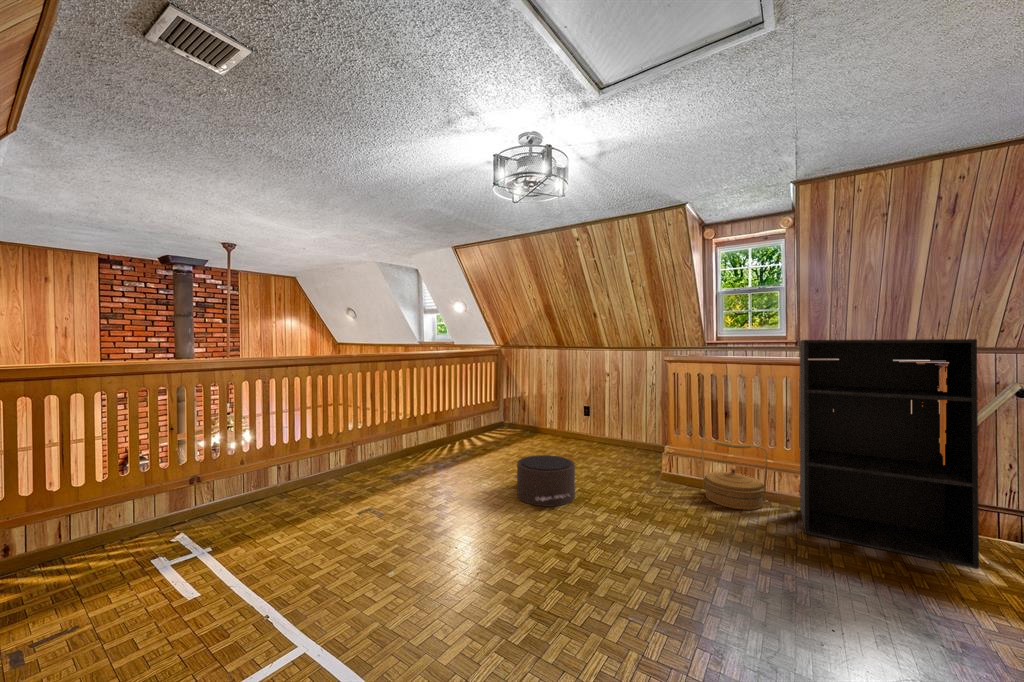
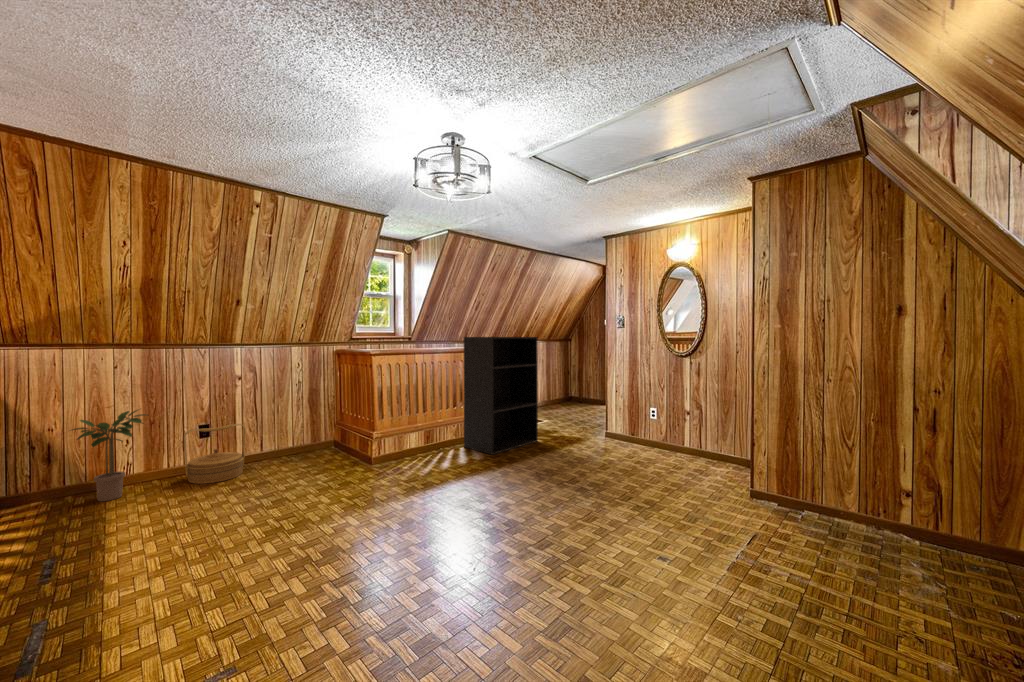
potted plant: none [516,387,548,439] -> present [72,410,146,501]
woven basket: present [702,440,767,510] -> present [184,424,246,484]
pouf: present [514,455,575,506] -> none [294,468,390,531]

